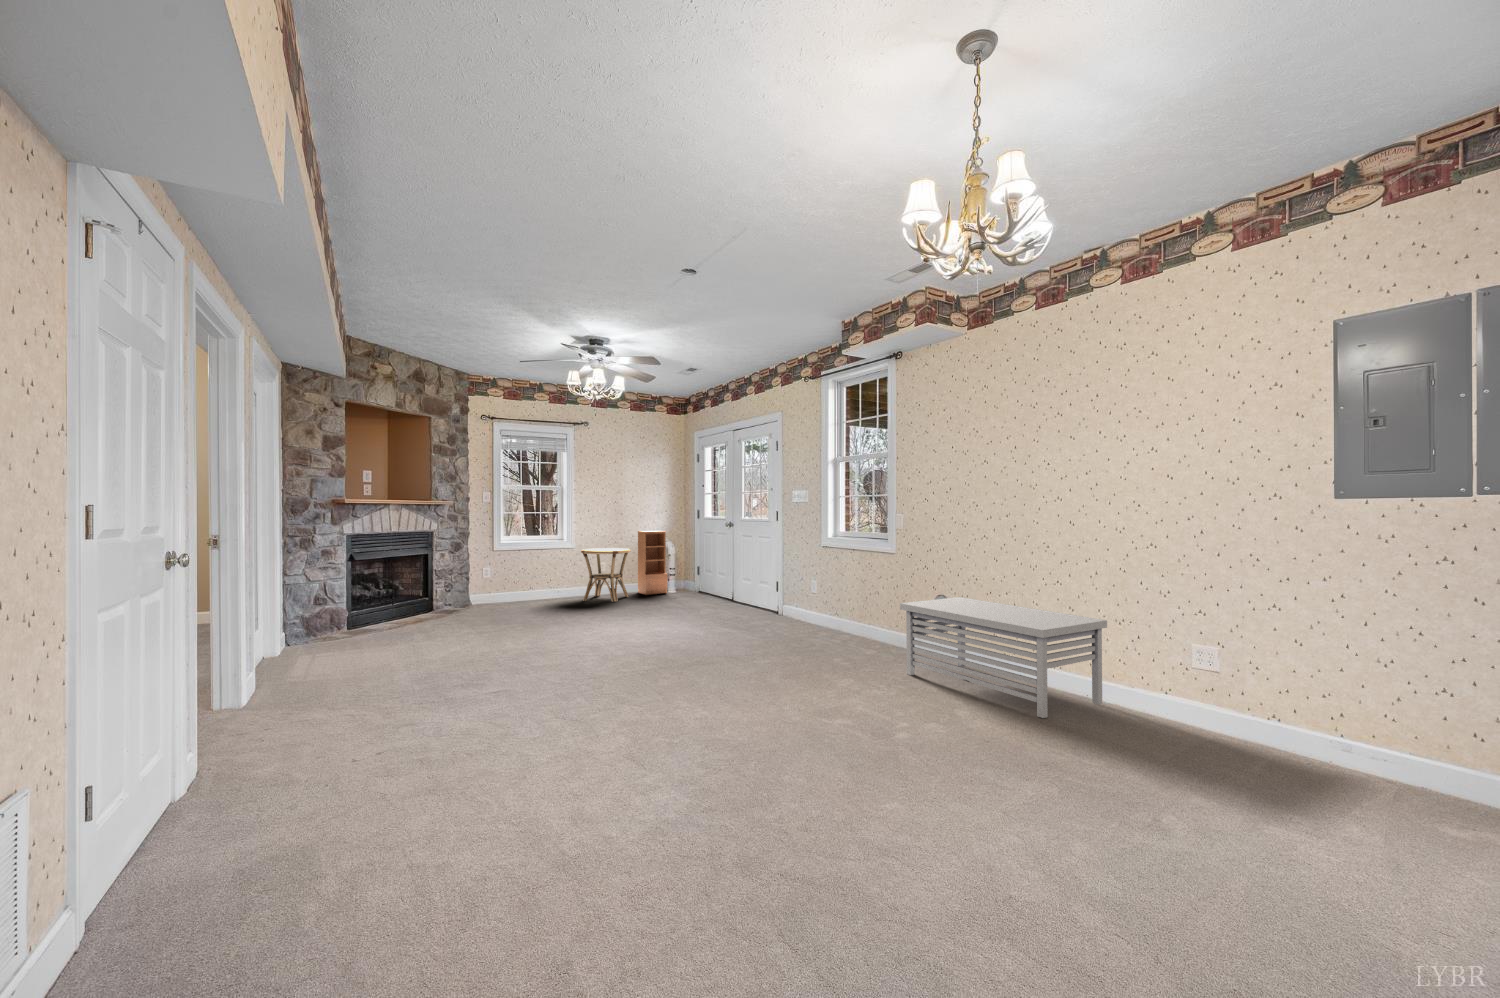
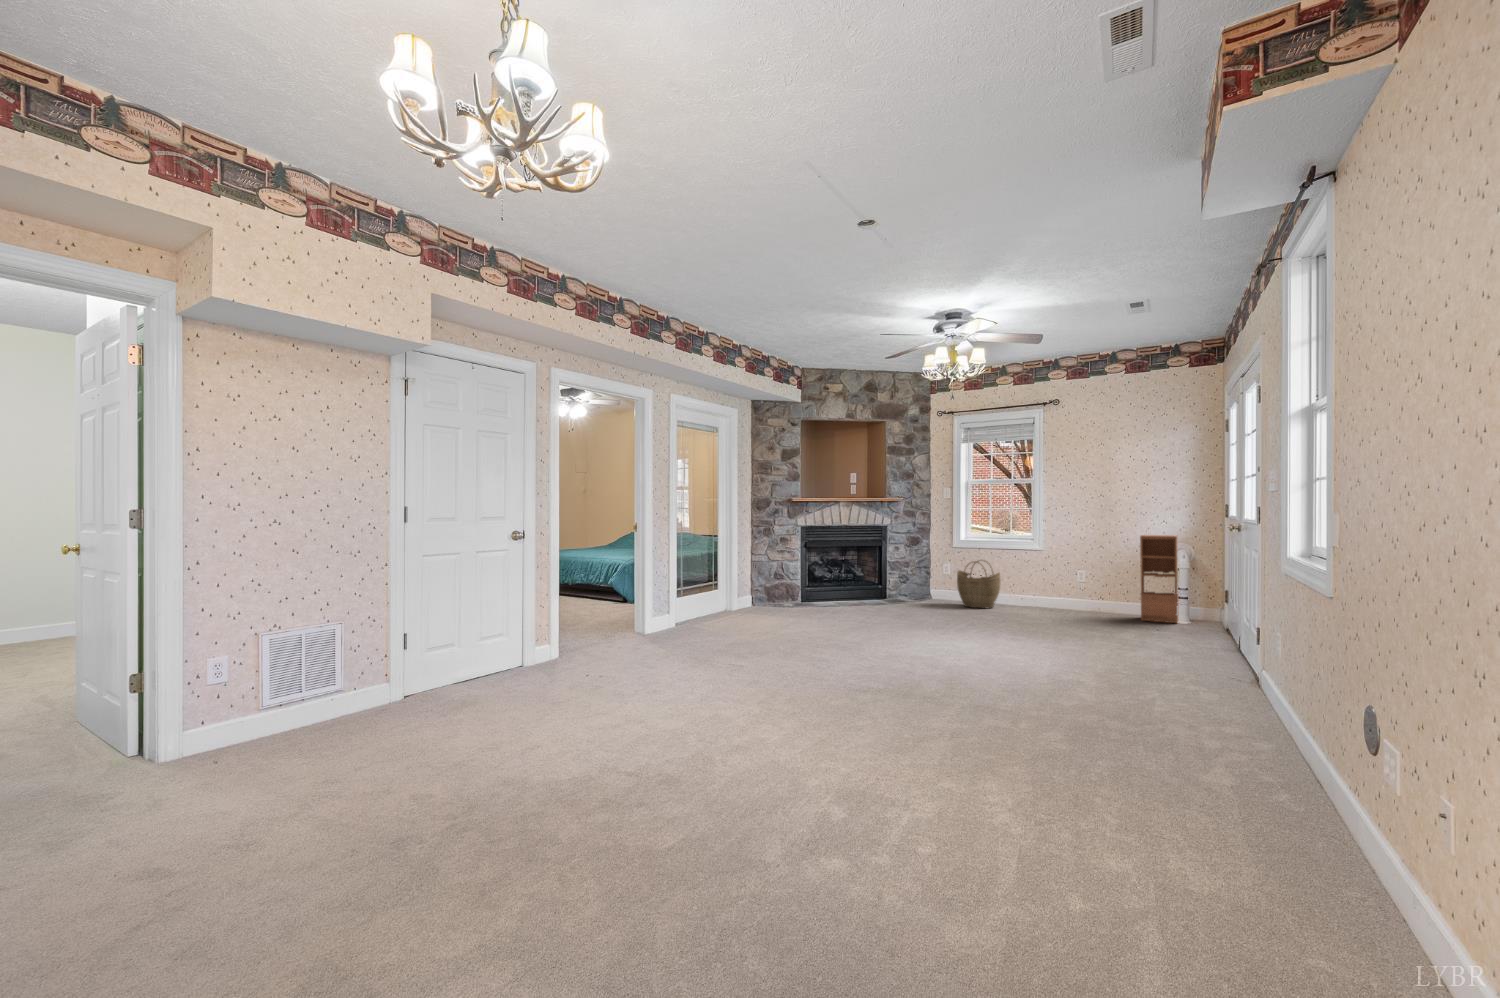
side table: present [581,548,631,602] -> none [1043,554,1111,620]
woven basket: none [499,560,540,606] -> present [957,561,1000,608]
storage bench: present [900,597,1107,718] -> none [906,649,1187,955]

